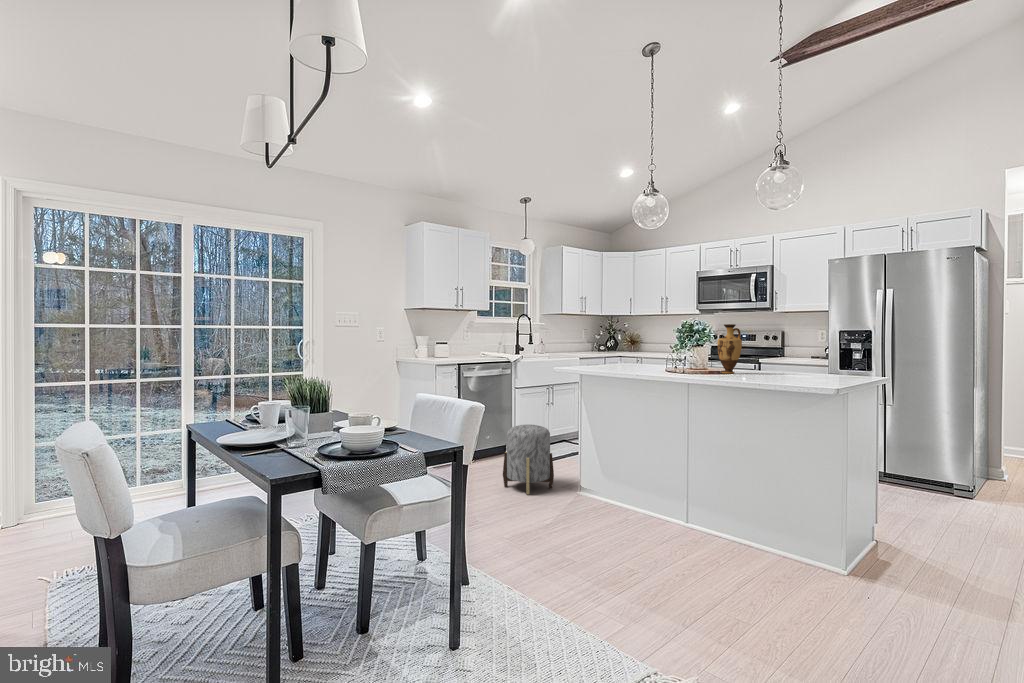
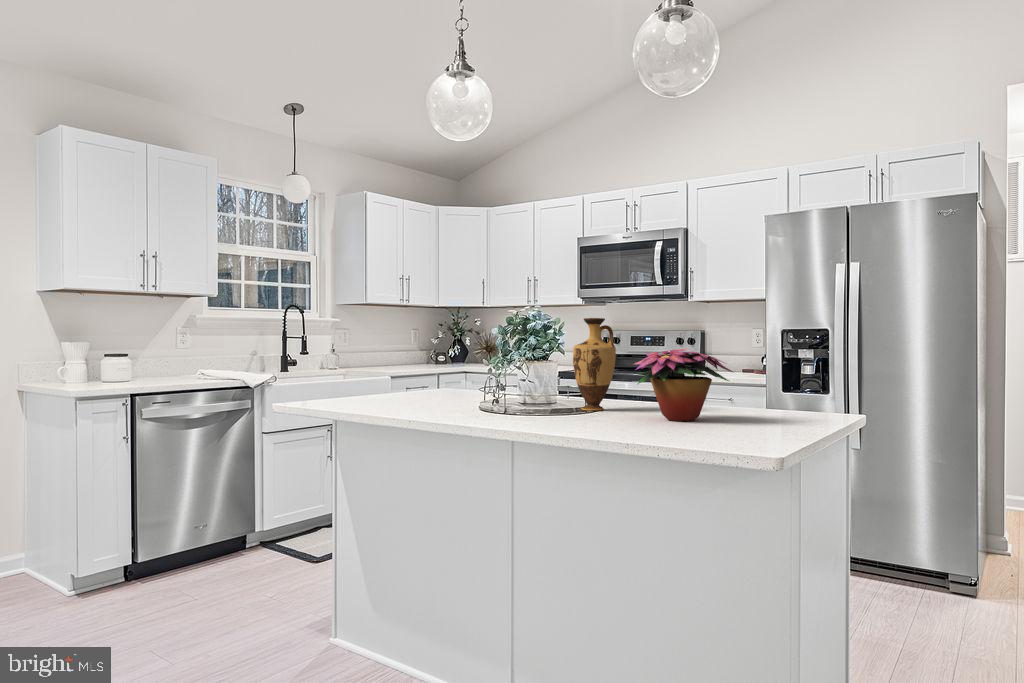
flower arrangement: none [753,340,814,378] -> present [635,349,733,421]
stool: present [503,425,554,494] -> none [187,510,290,652]

